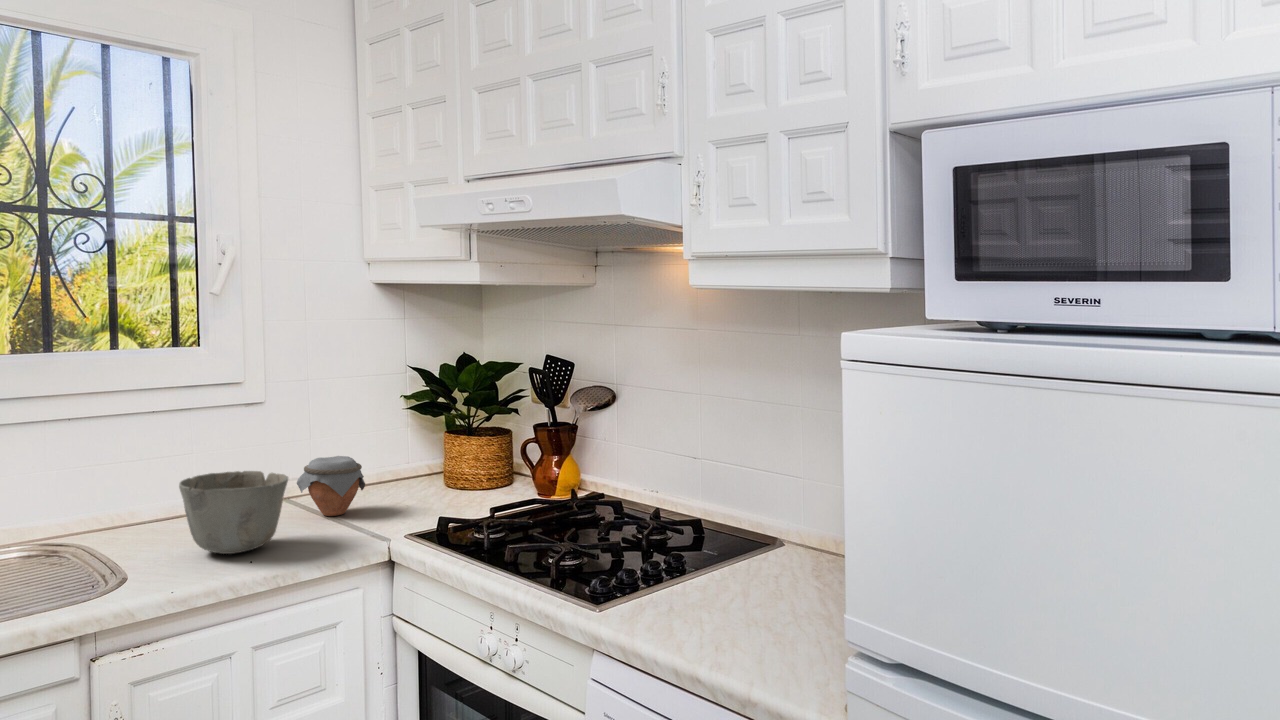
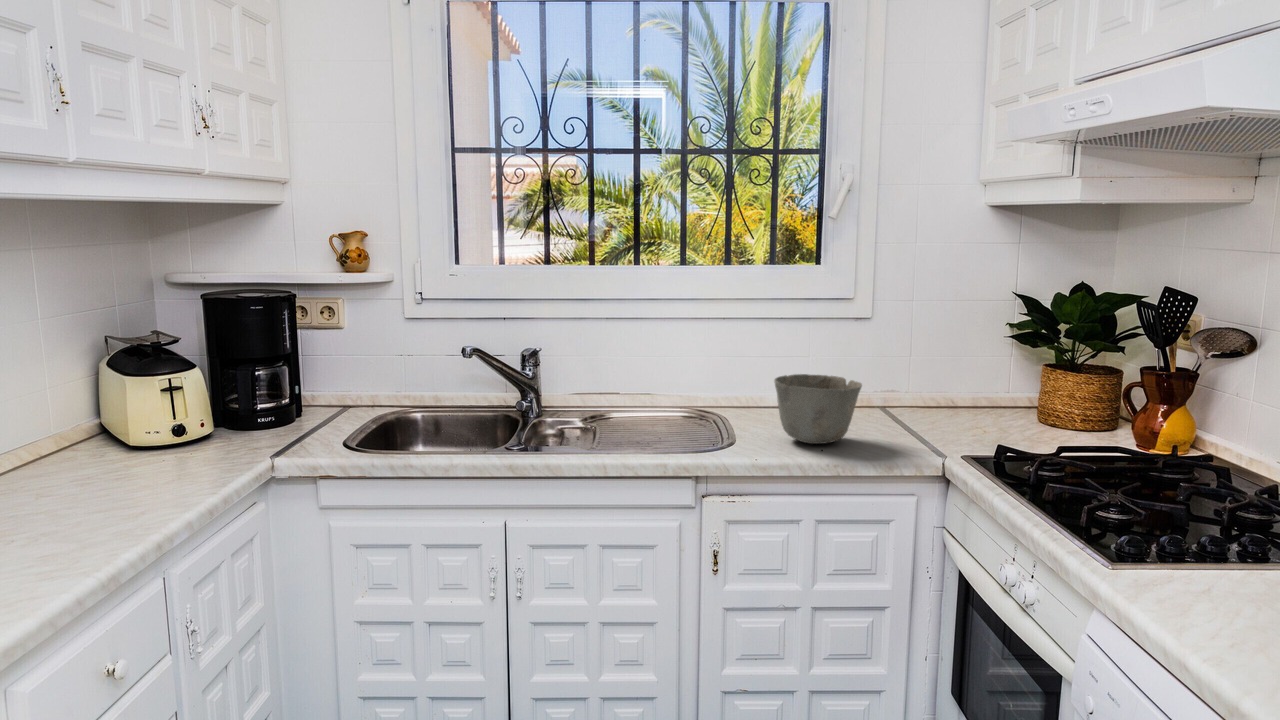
jar: present [297,456,365,516] -> none [882,373,944,429]

